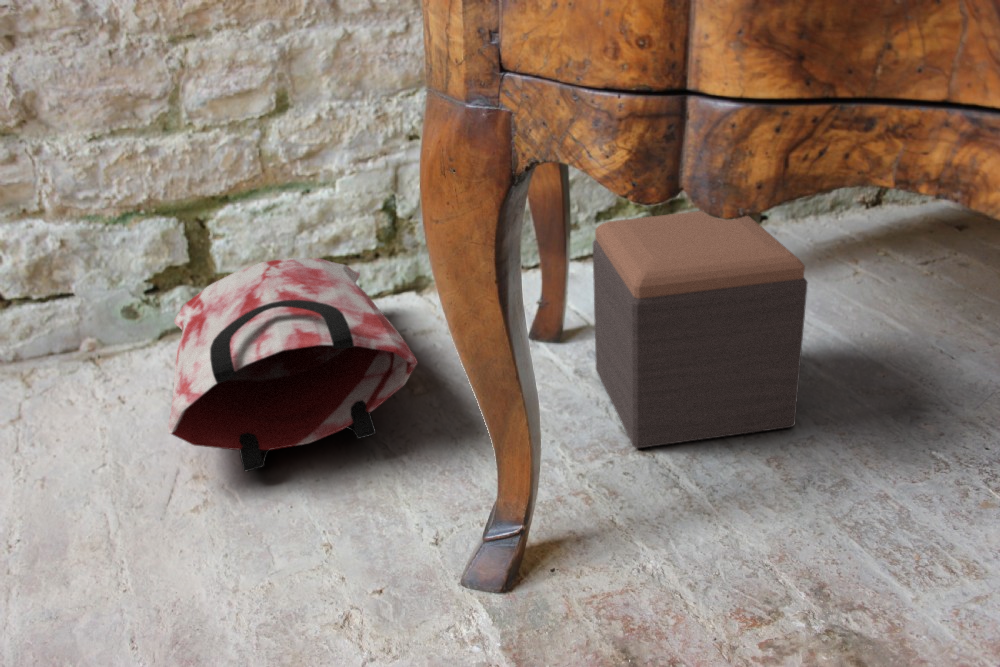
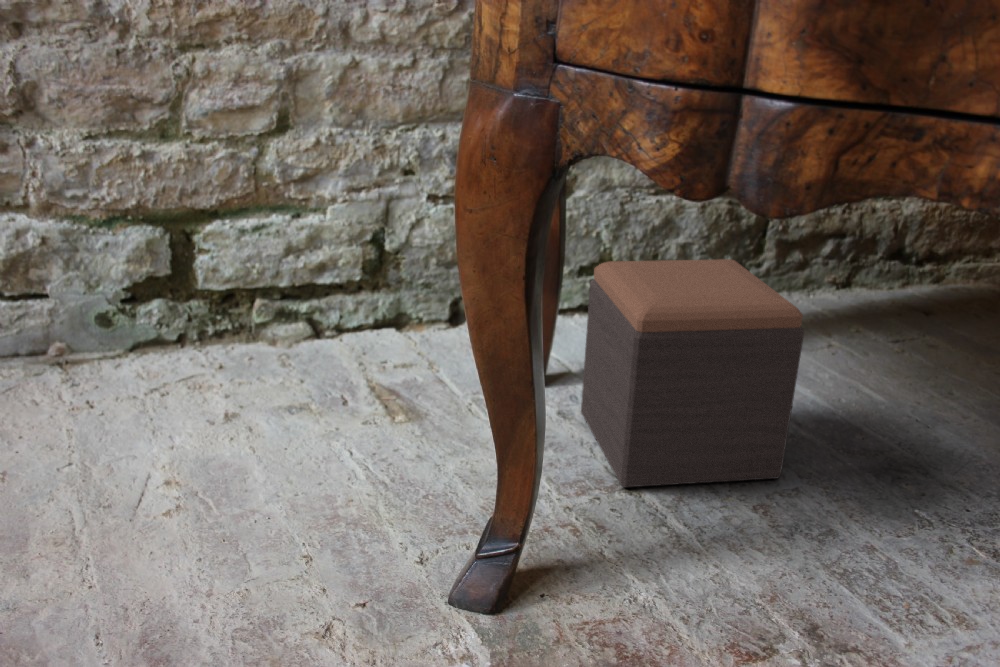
bag: present [168,258,417,471] -> none [146,278,409,480]

